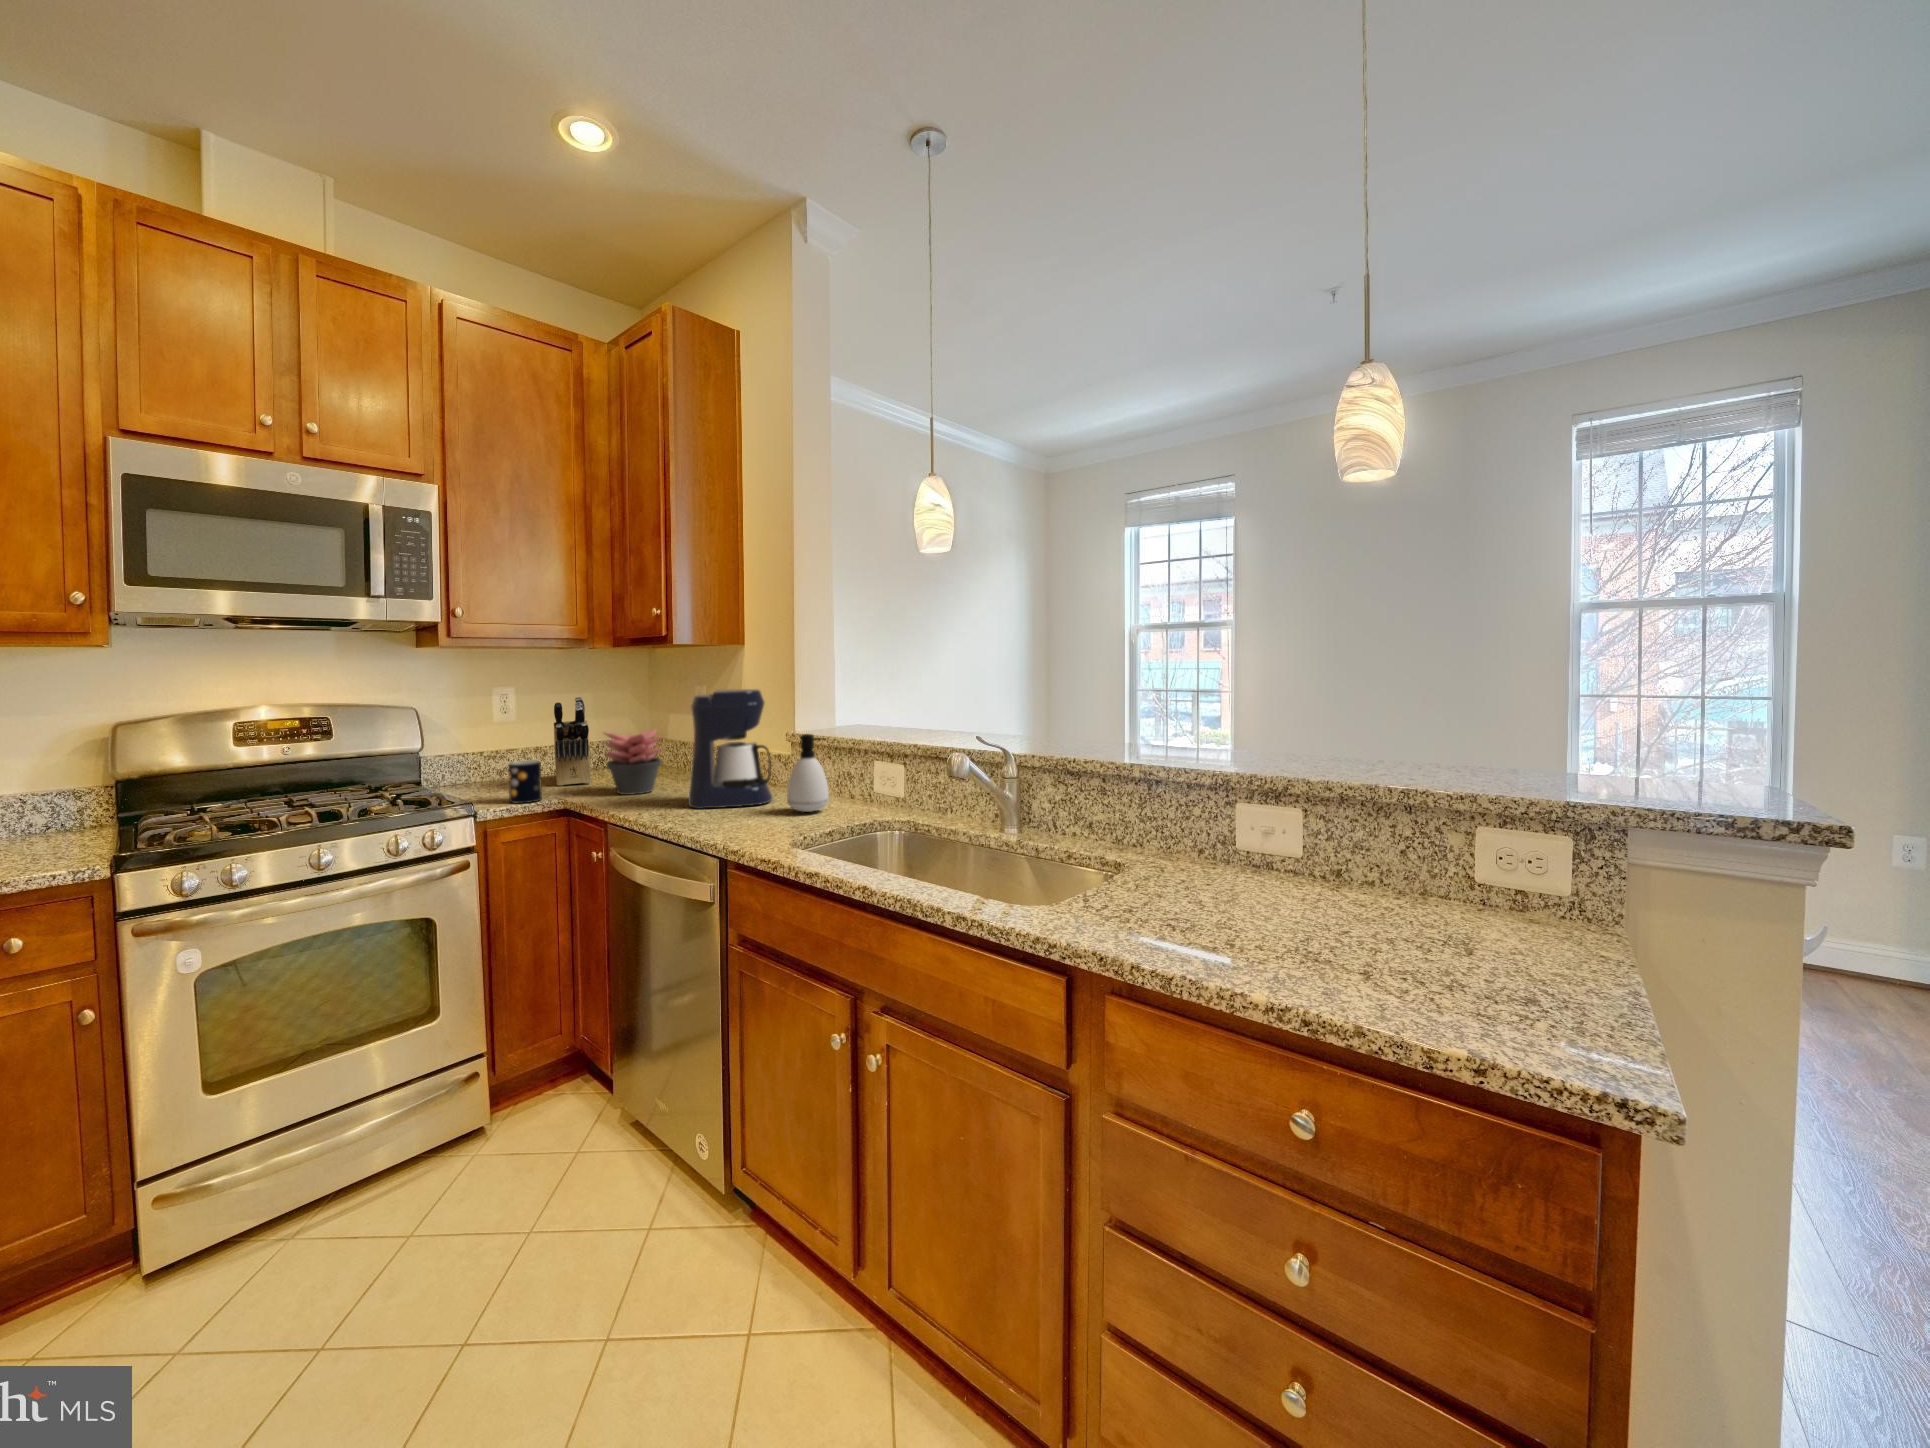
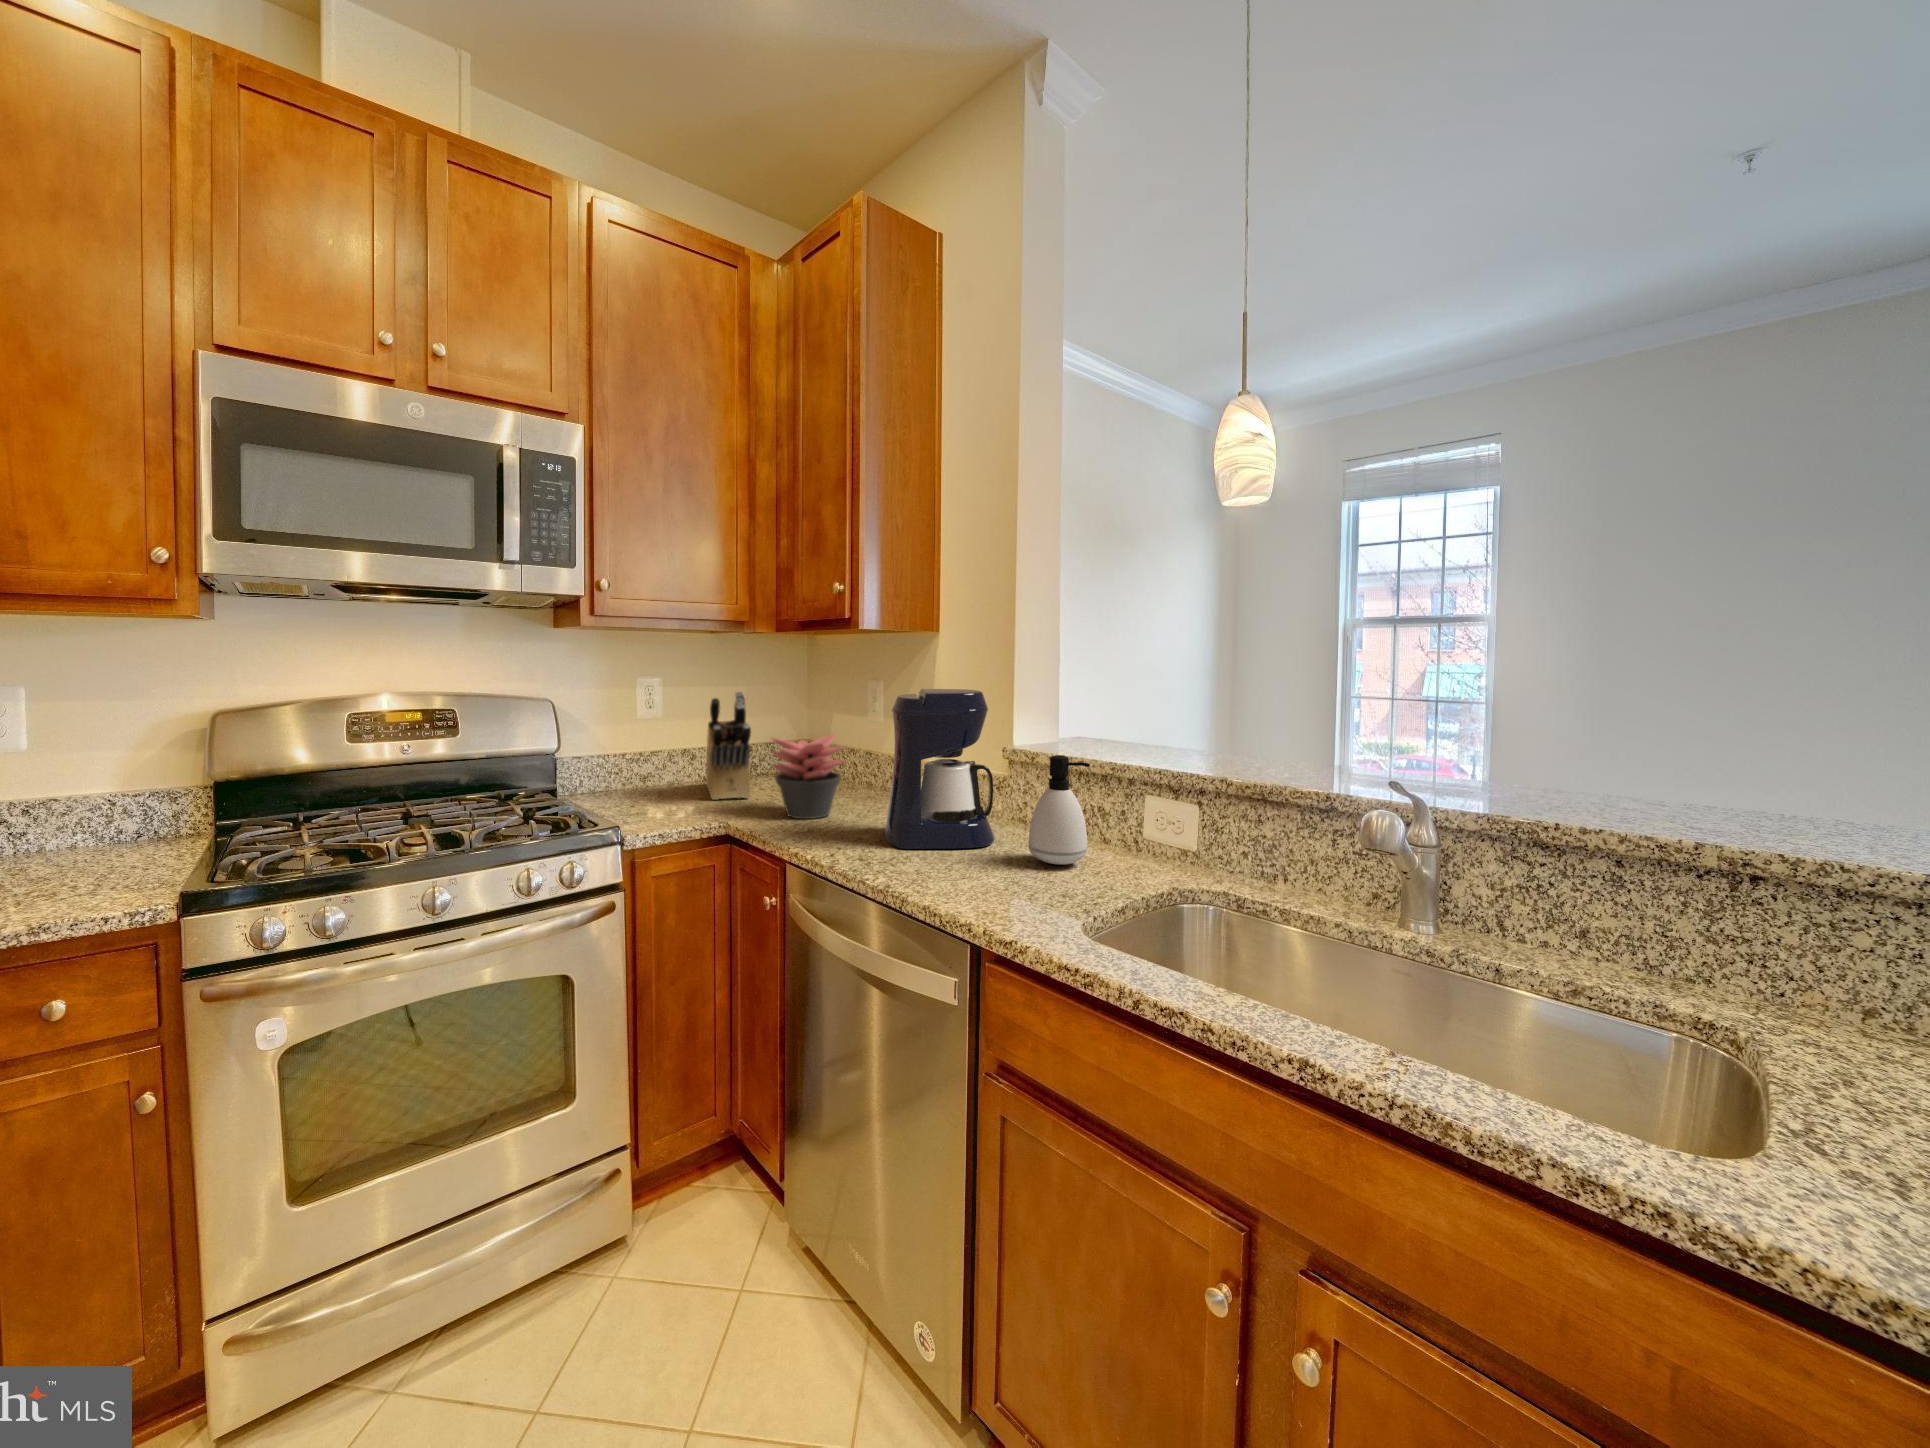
mug: present [508,760,542,804] -> none [661,771,699,826]

